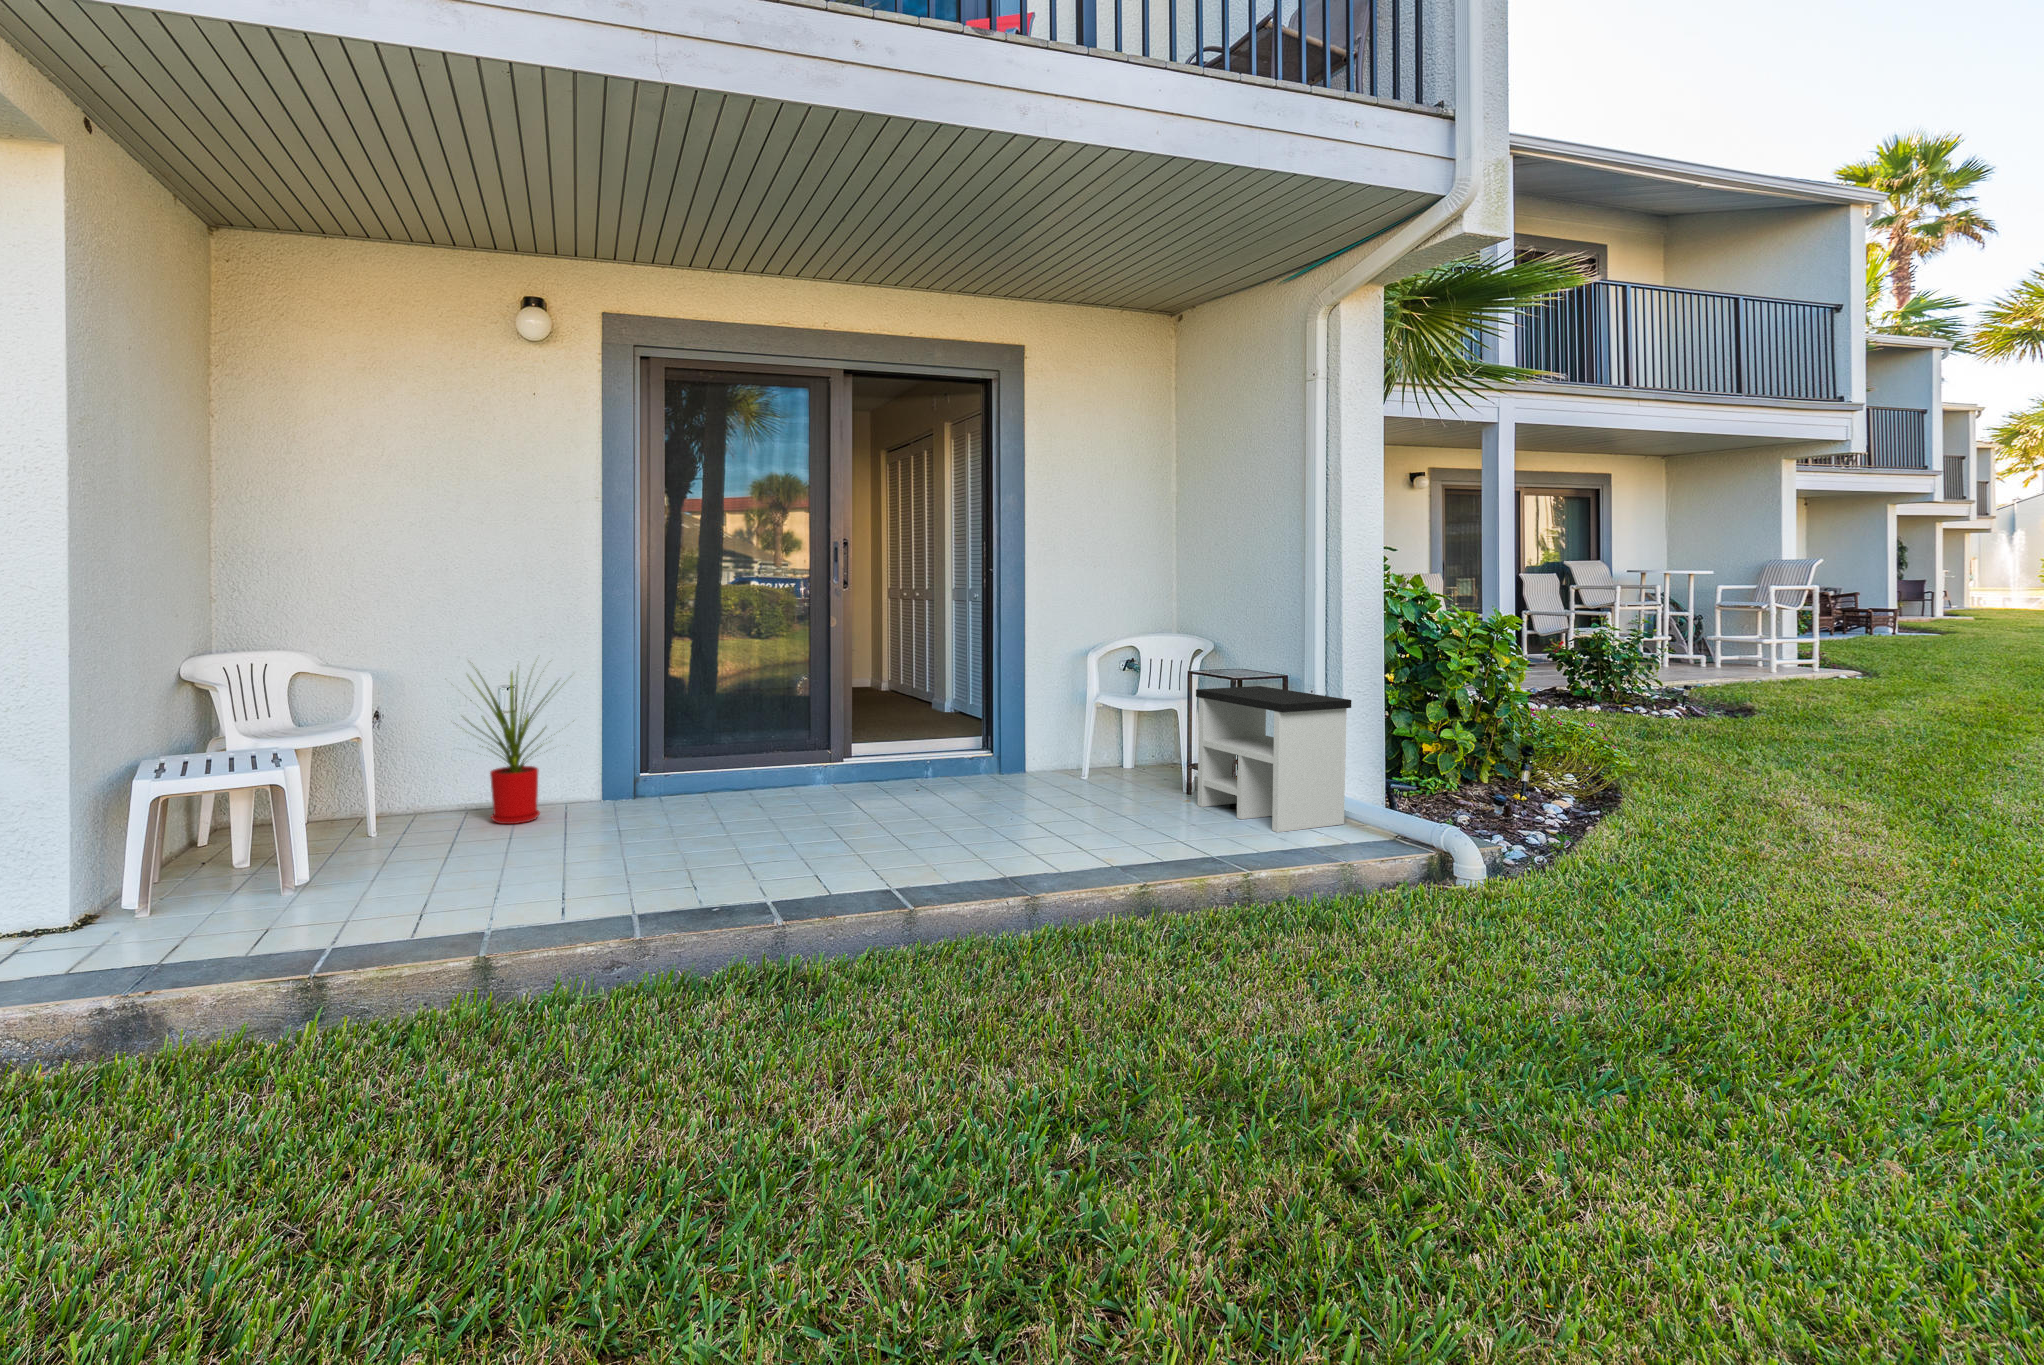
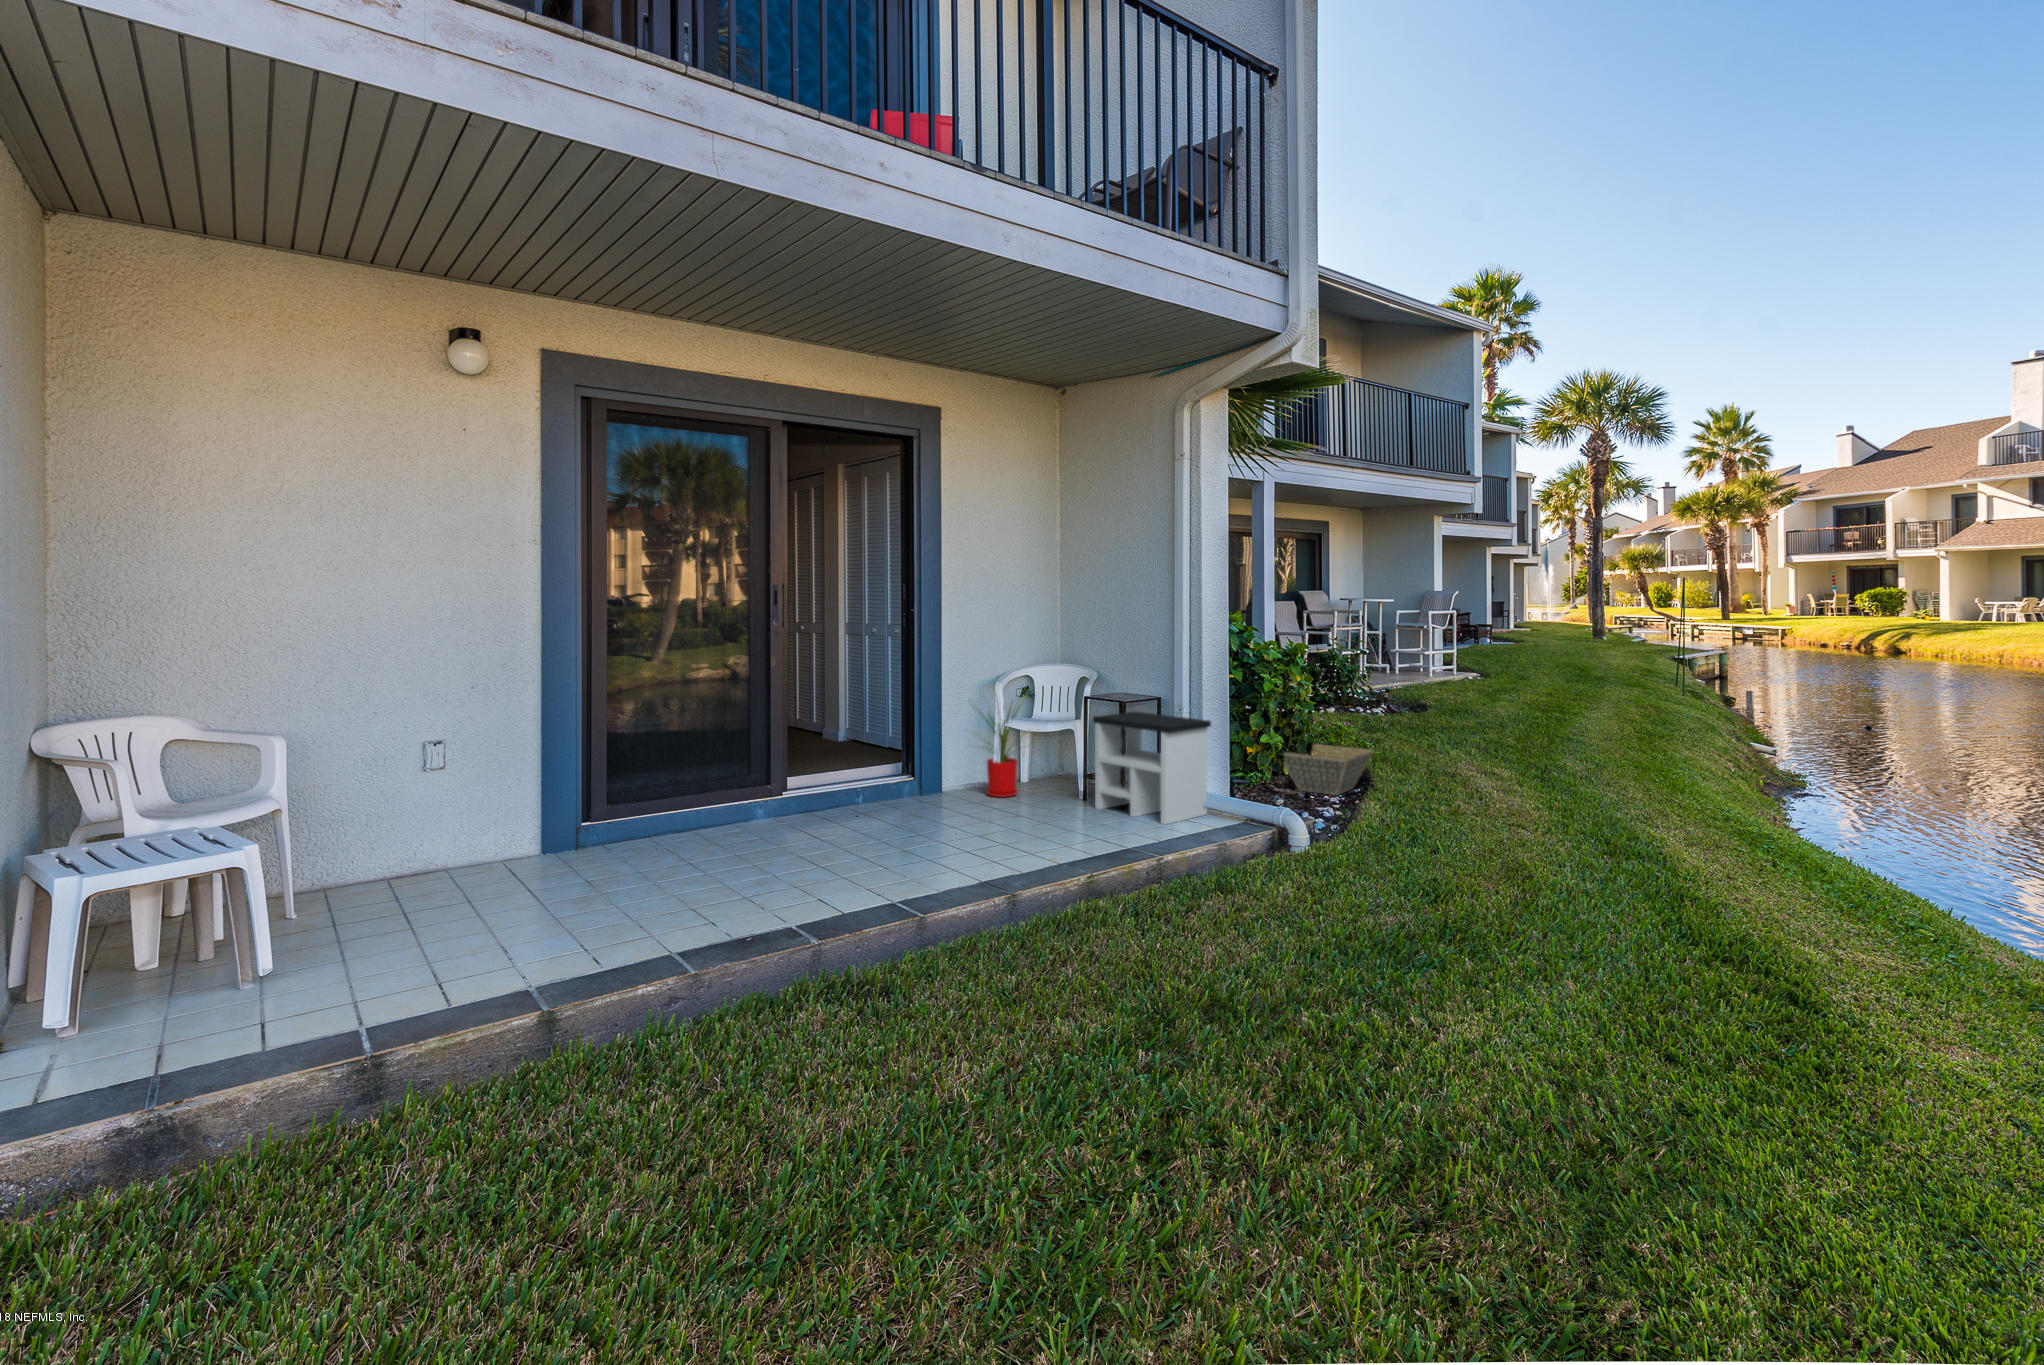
house plant: present [455,666,565,824] -> present [970,697,1031,797]
basket: none [1470,741,1623,814] -> present [1284,744,1374,795]

